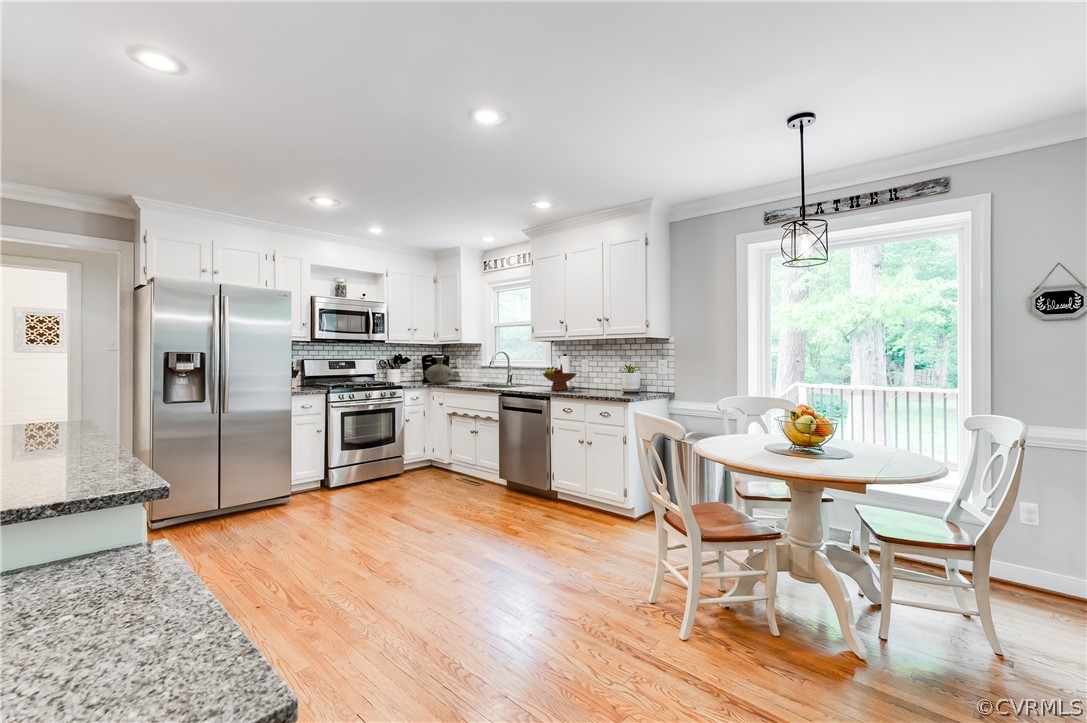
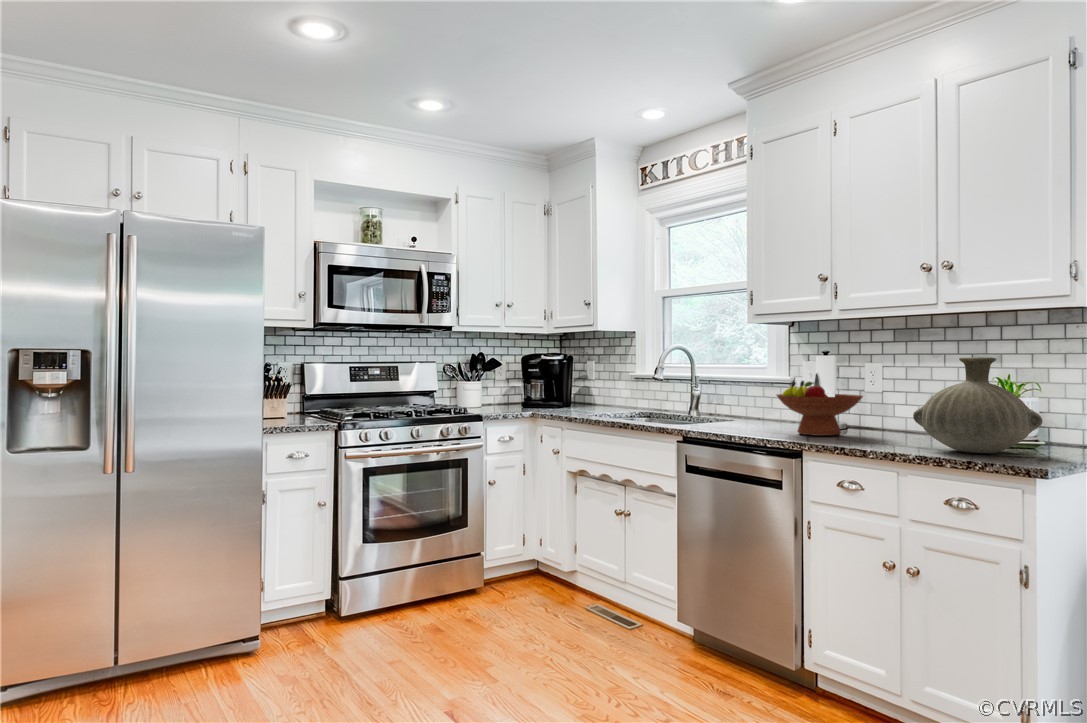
vase: present [426,357,452,384] -> present [913,357,1043,453]

